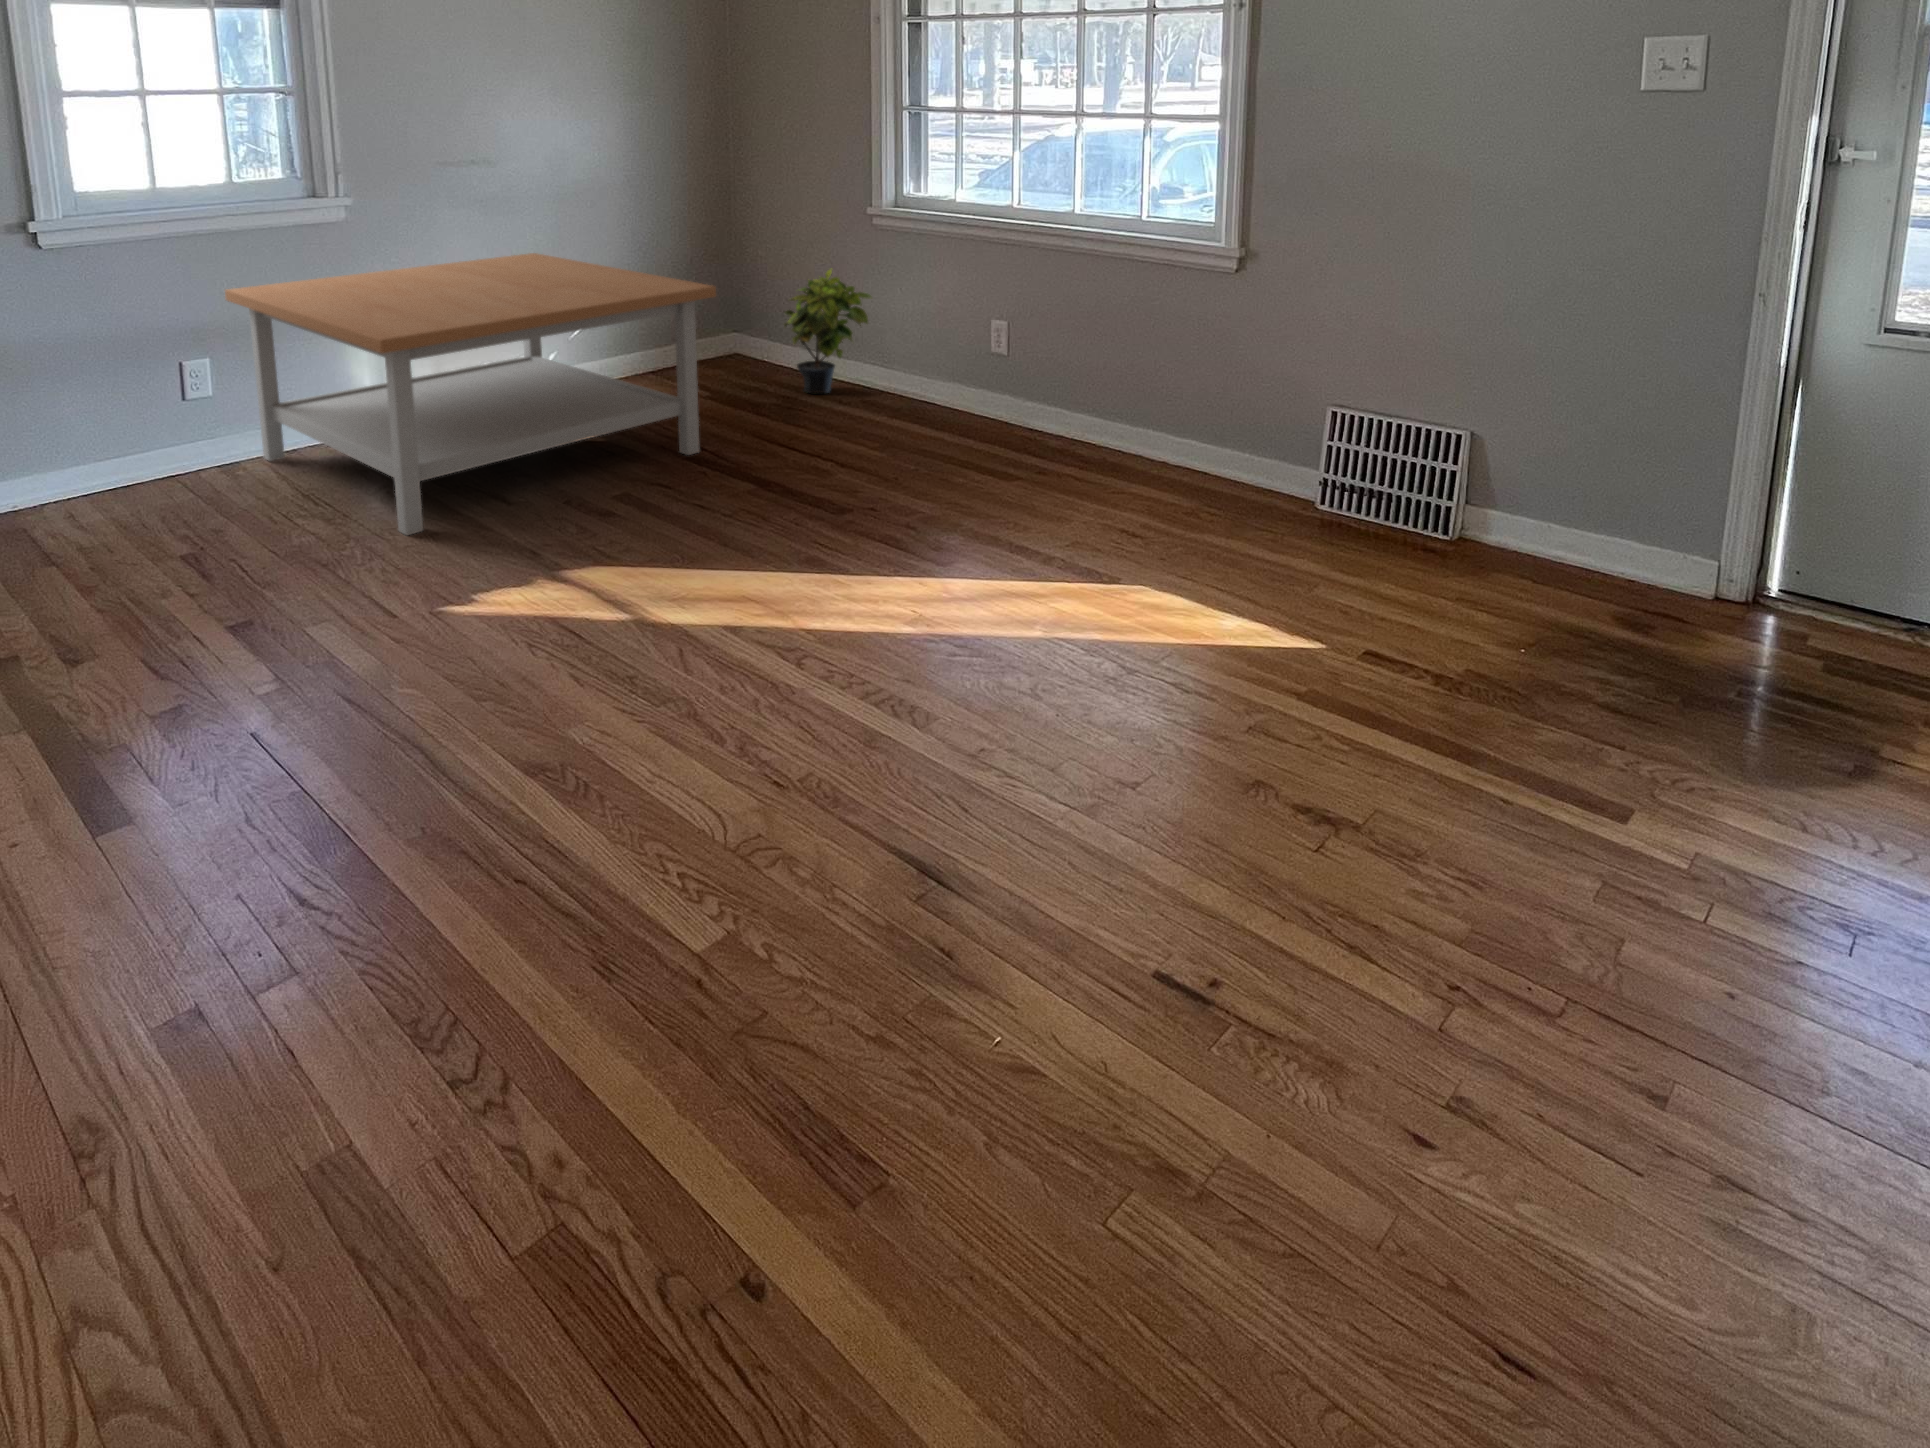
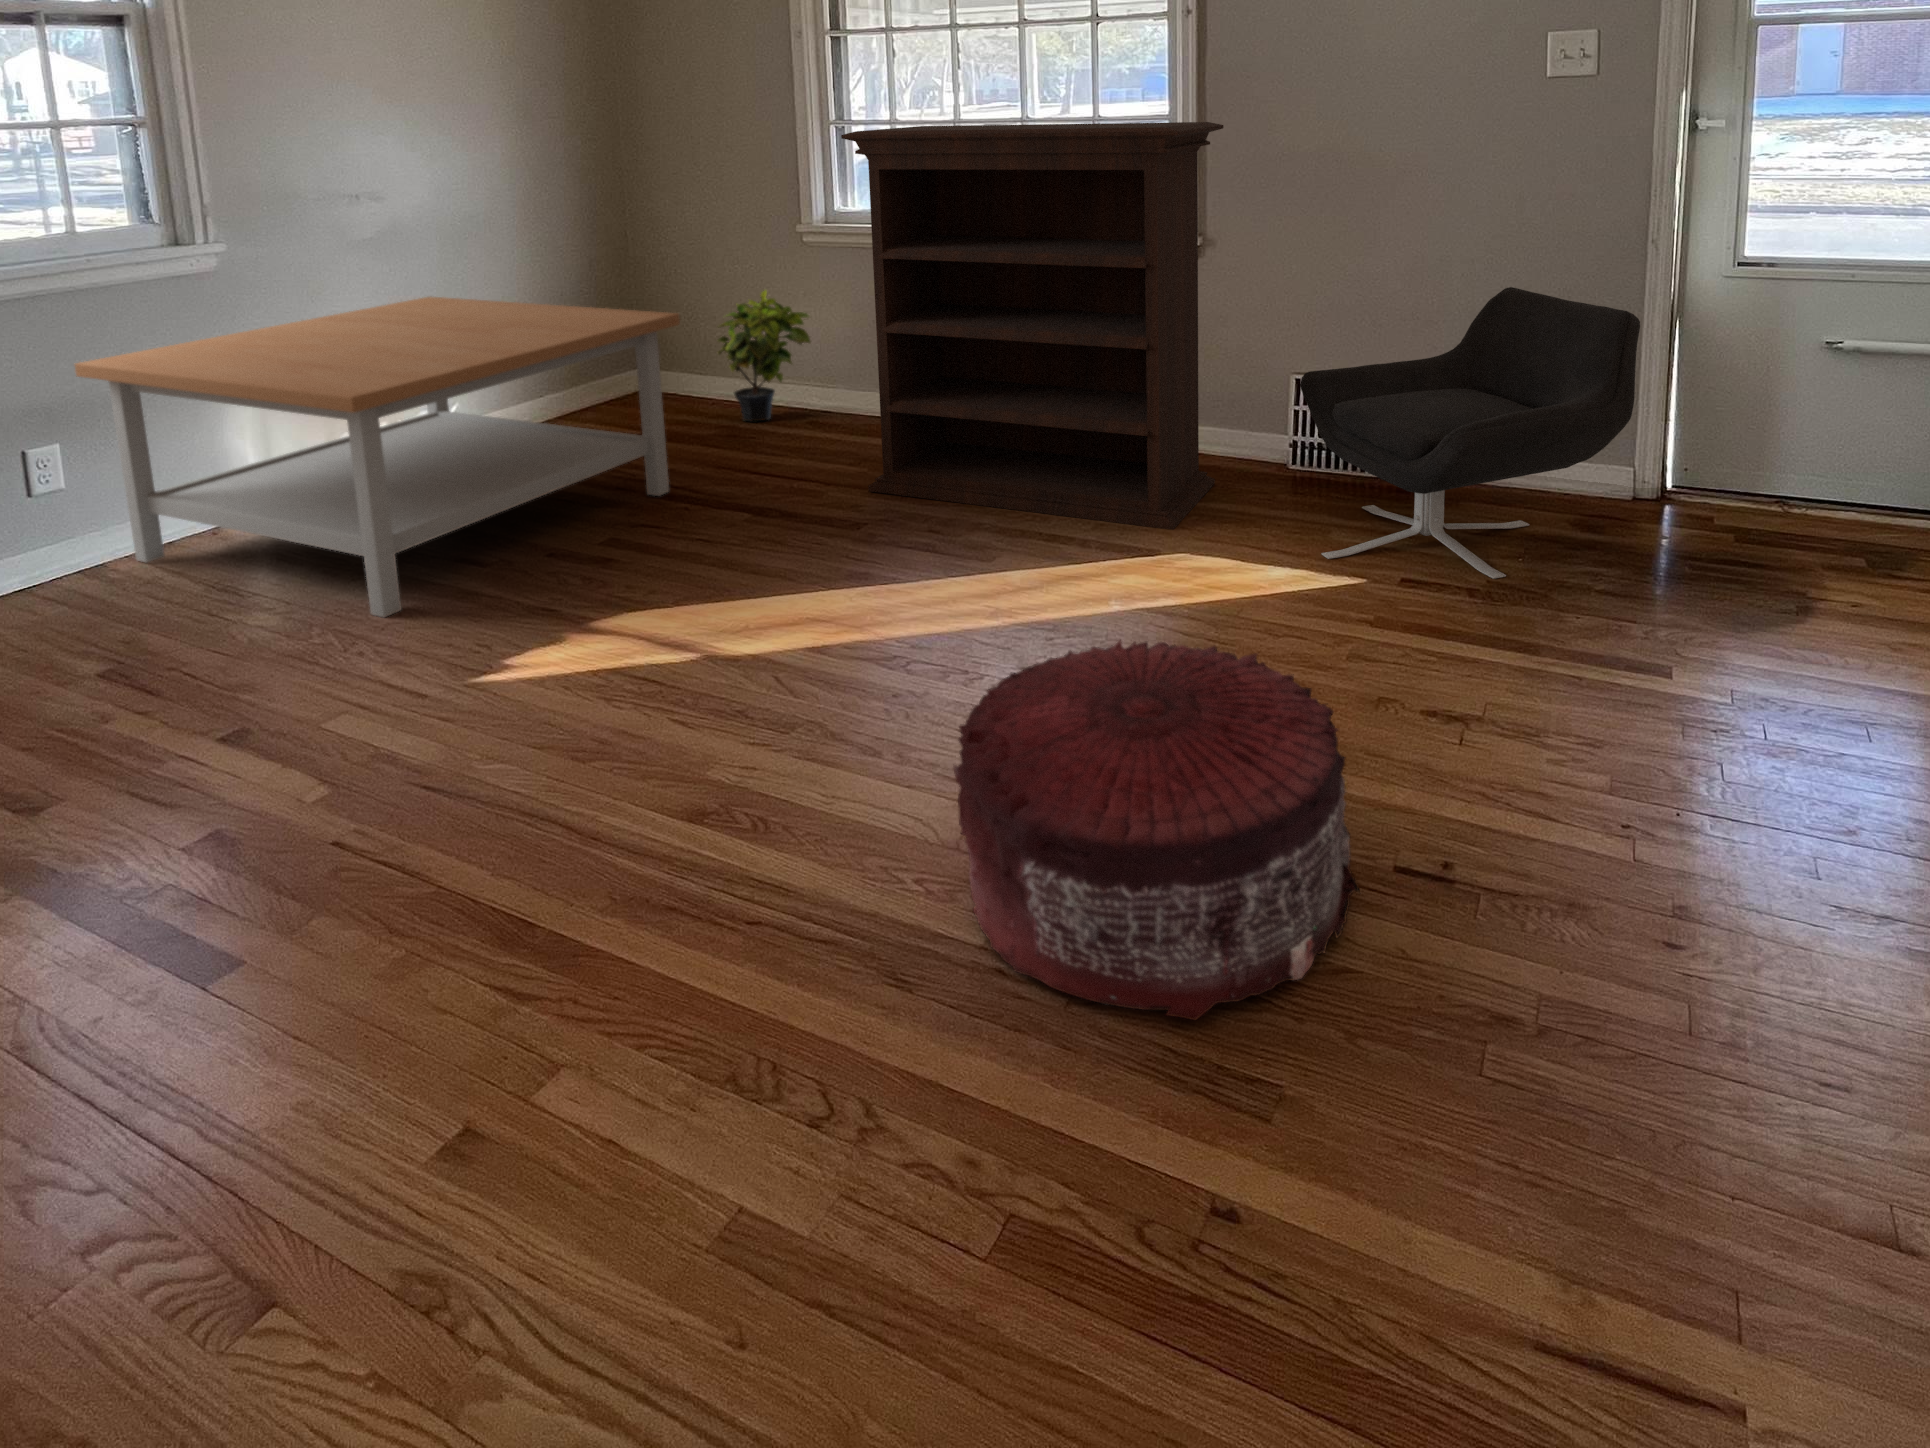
bookshelf: none [864,118,1253,555] -> present [841,122,1224,530]
lounge chair: none [1293,332,1707,664] -> present [1300,287,1640,579]
pouf: none [688,667,1100,1084] -> present [953,641,1360,1020]

